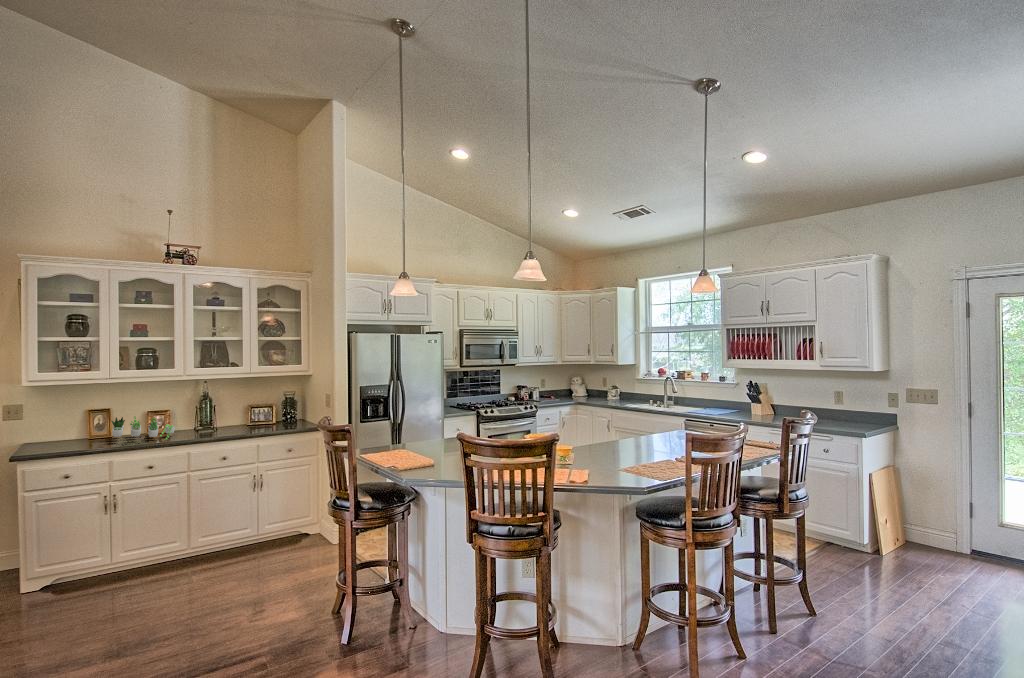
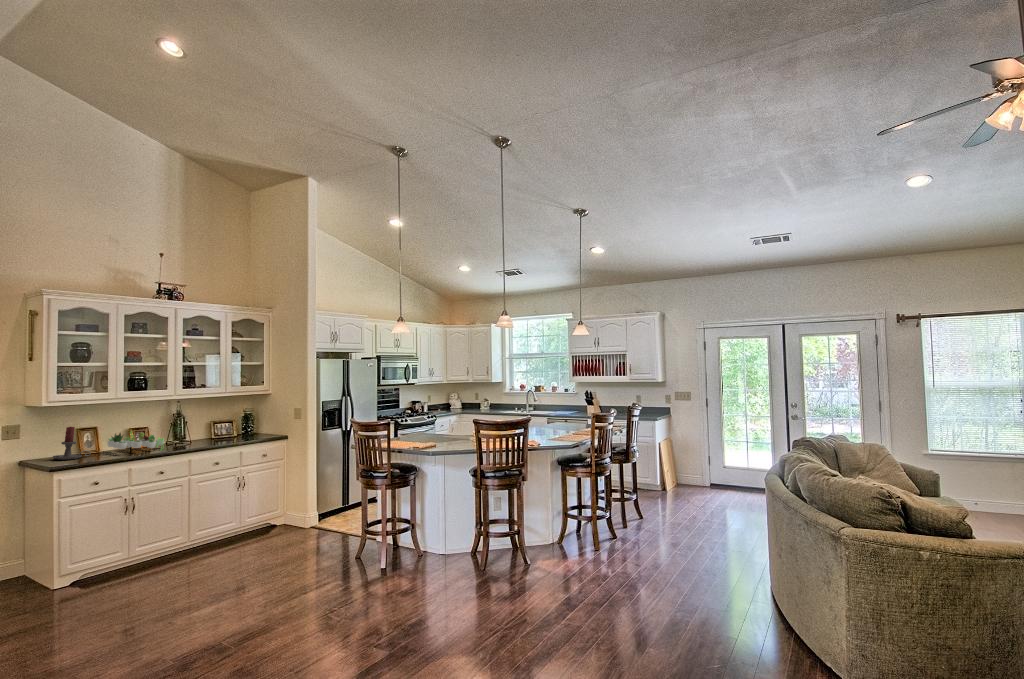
candle holder: none [46,409,87,446] -> present [53,427,91,460]

